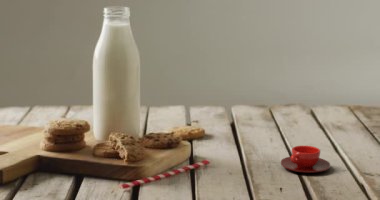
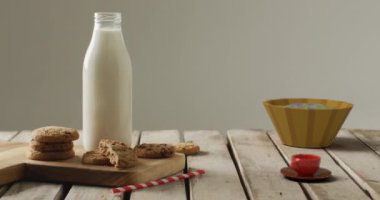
bowl: none [266,79,354,130] -> present [263,98,354,148]

